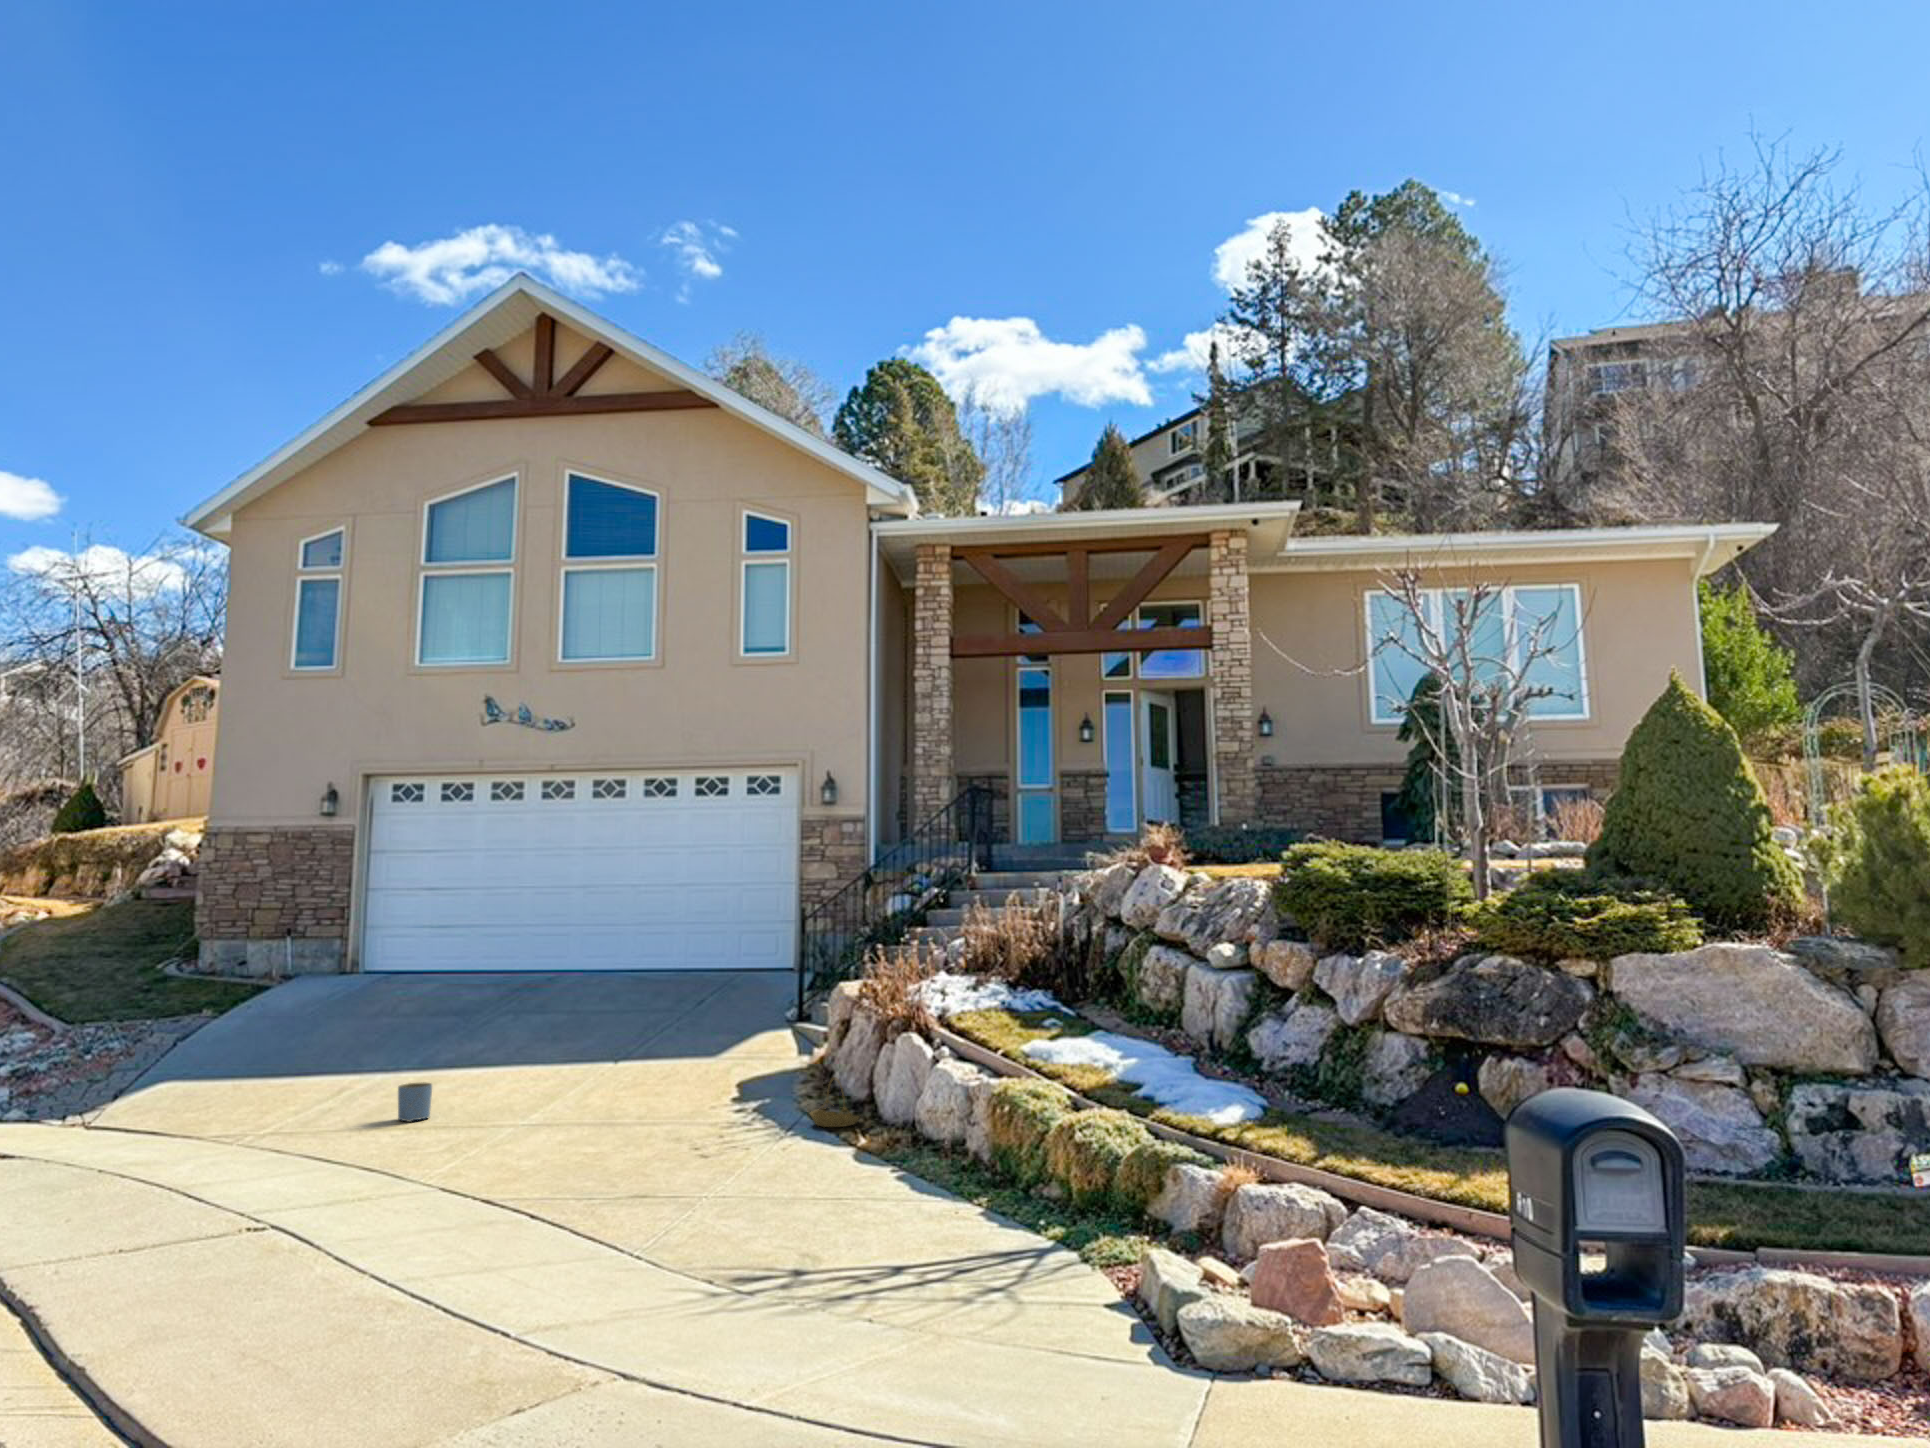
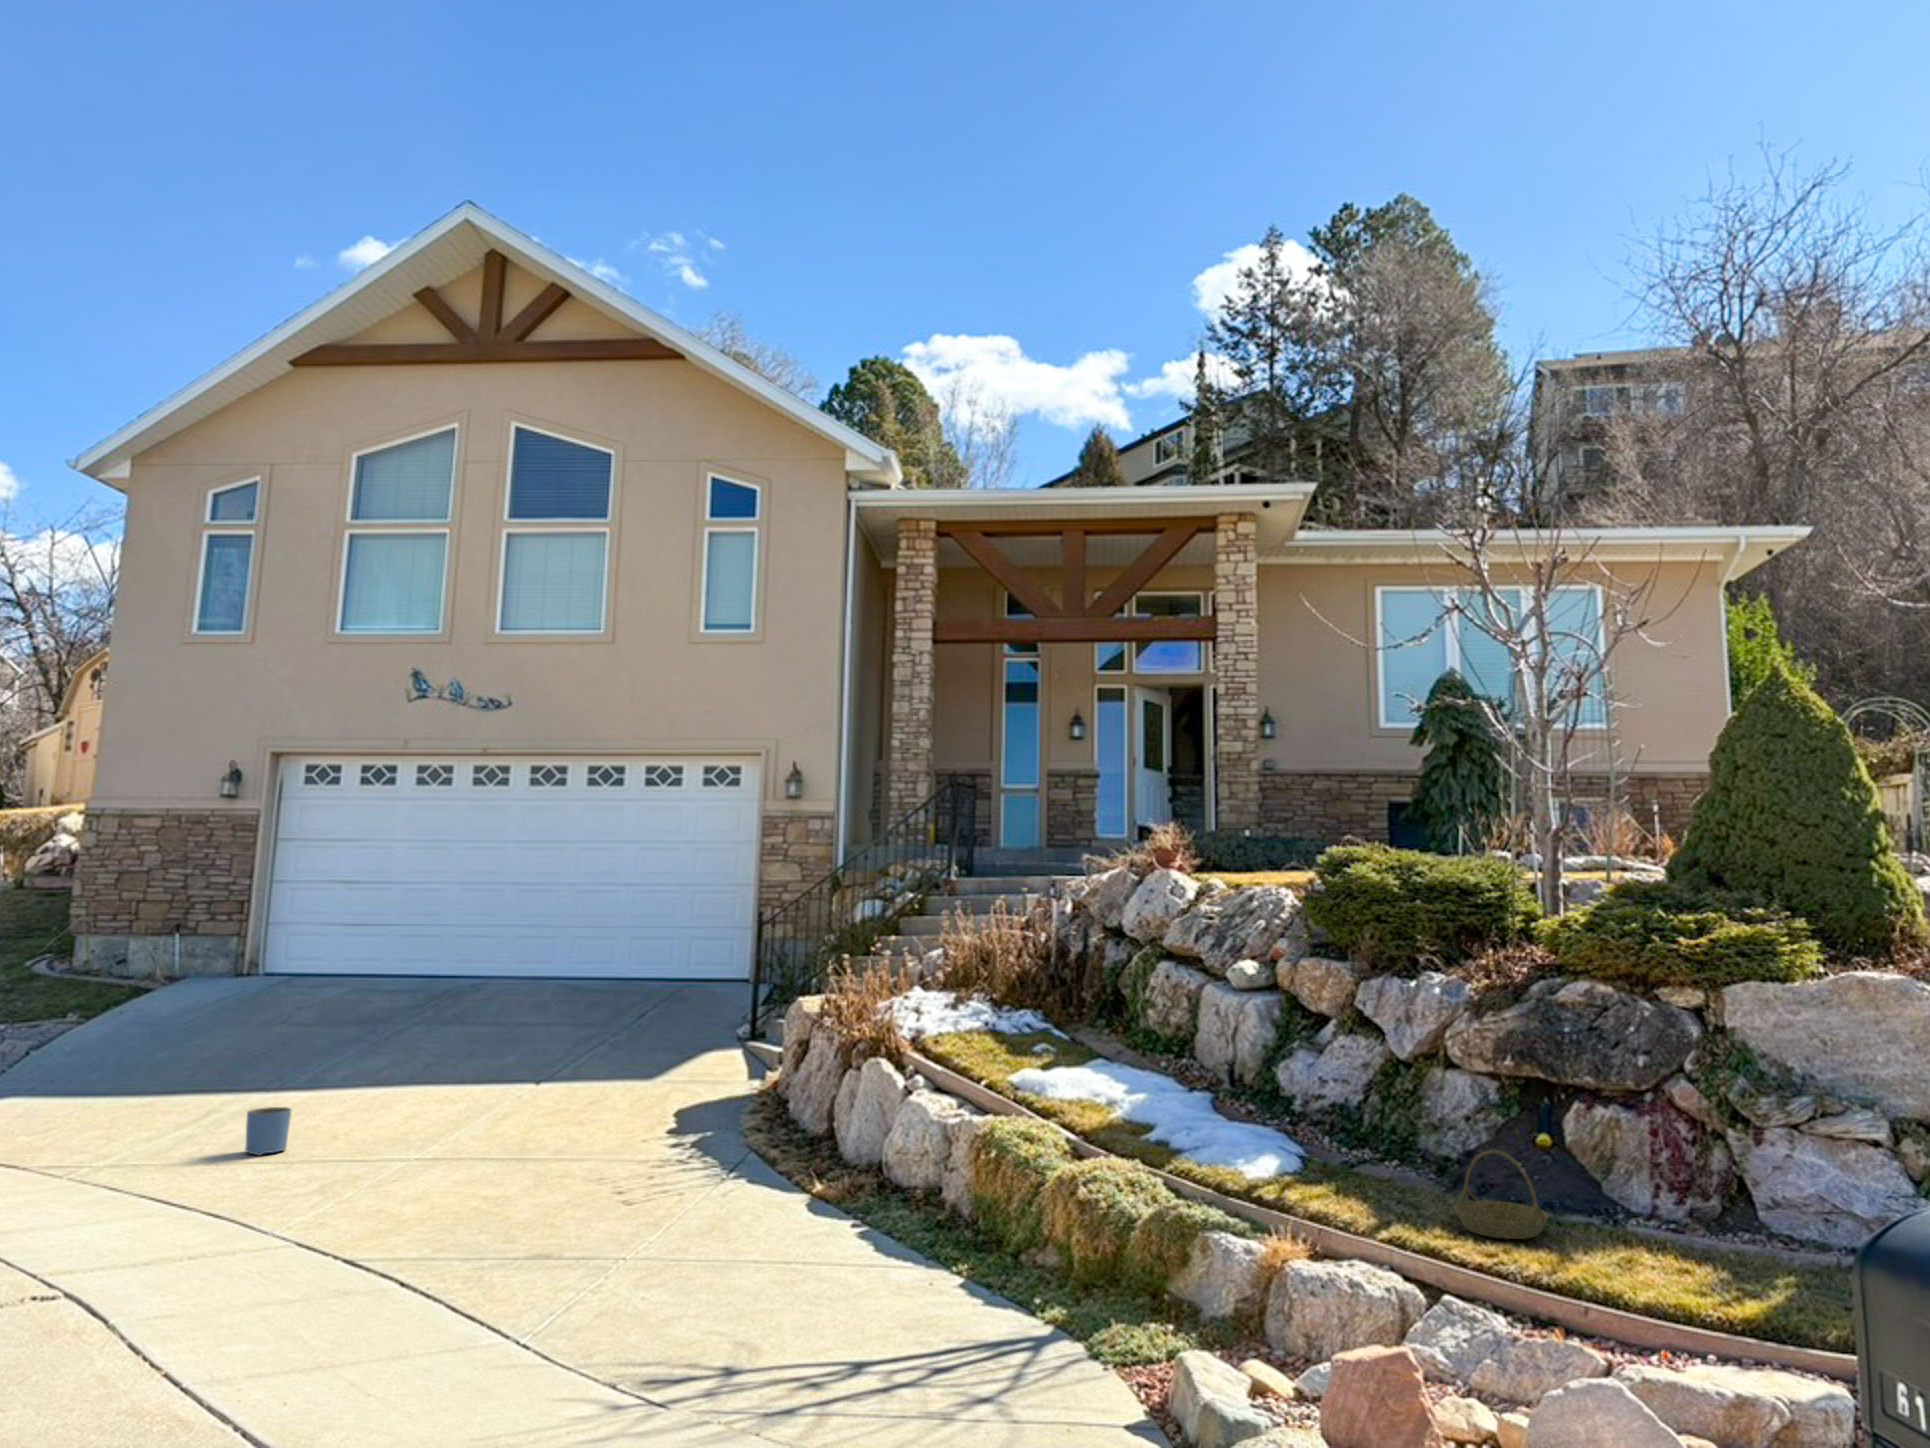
basket: present [810,1077,859,1127] -> present [1454,1150,1549,1239]

